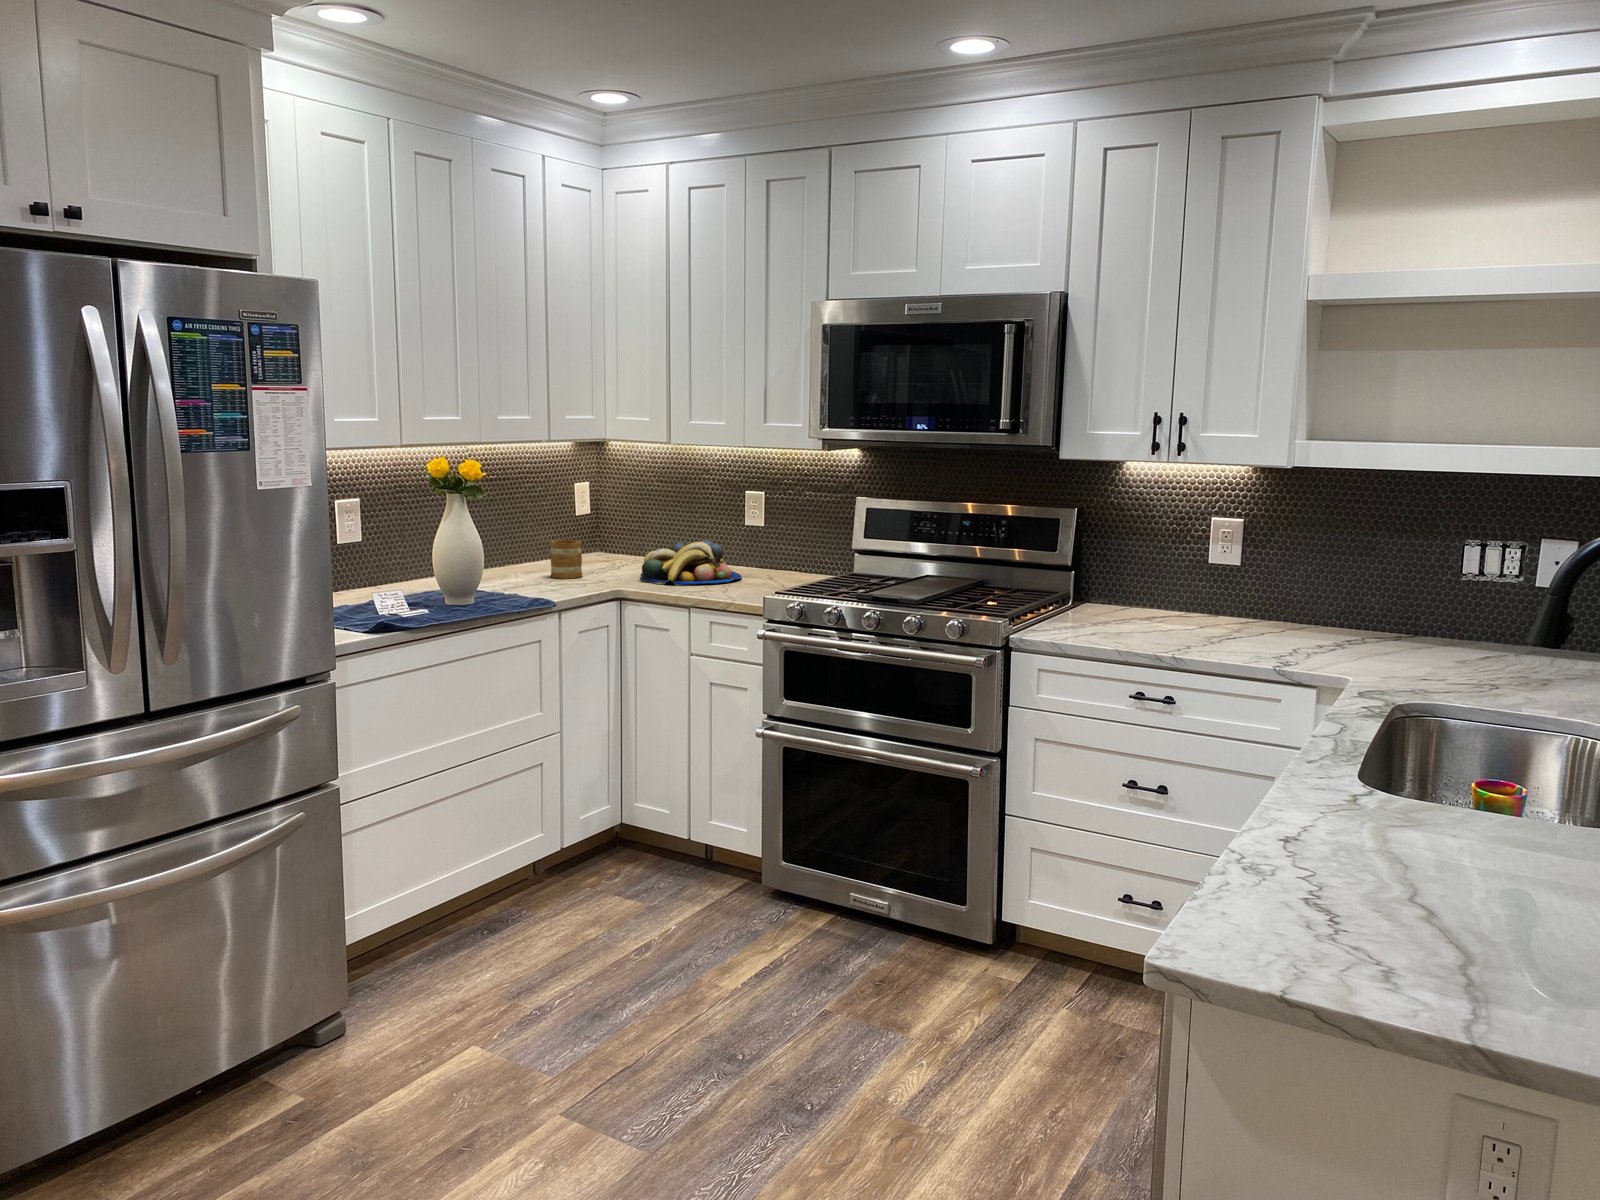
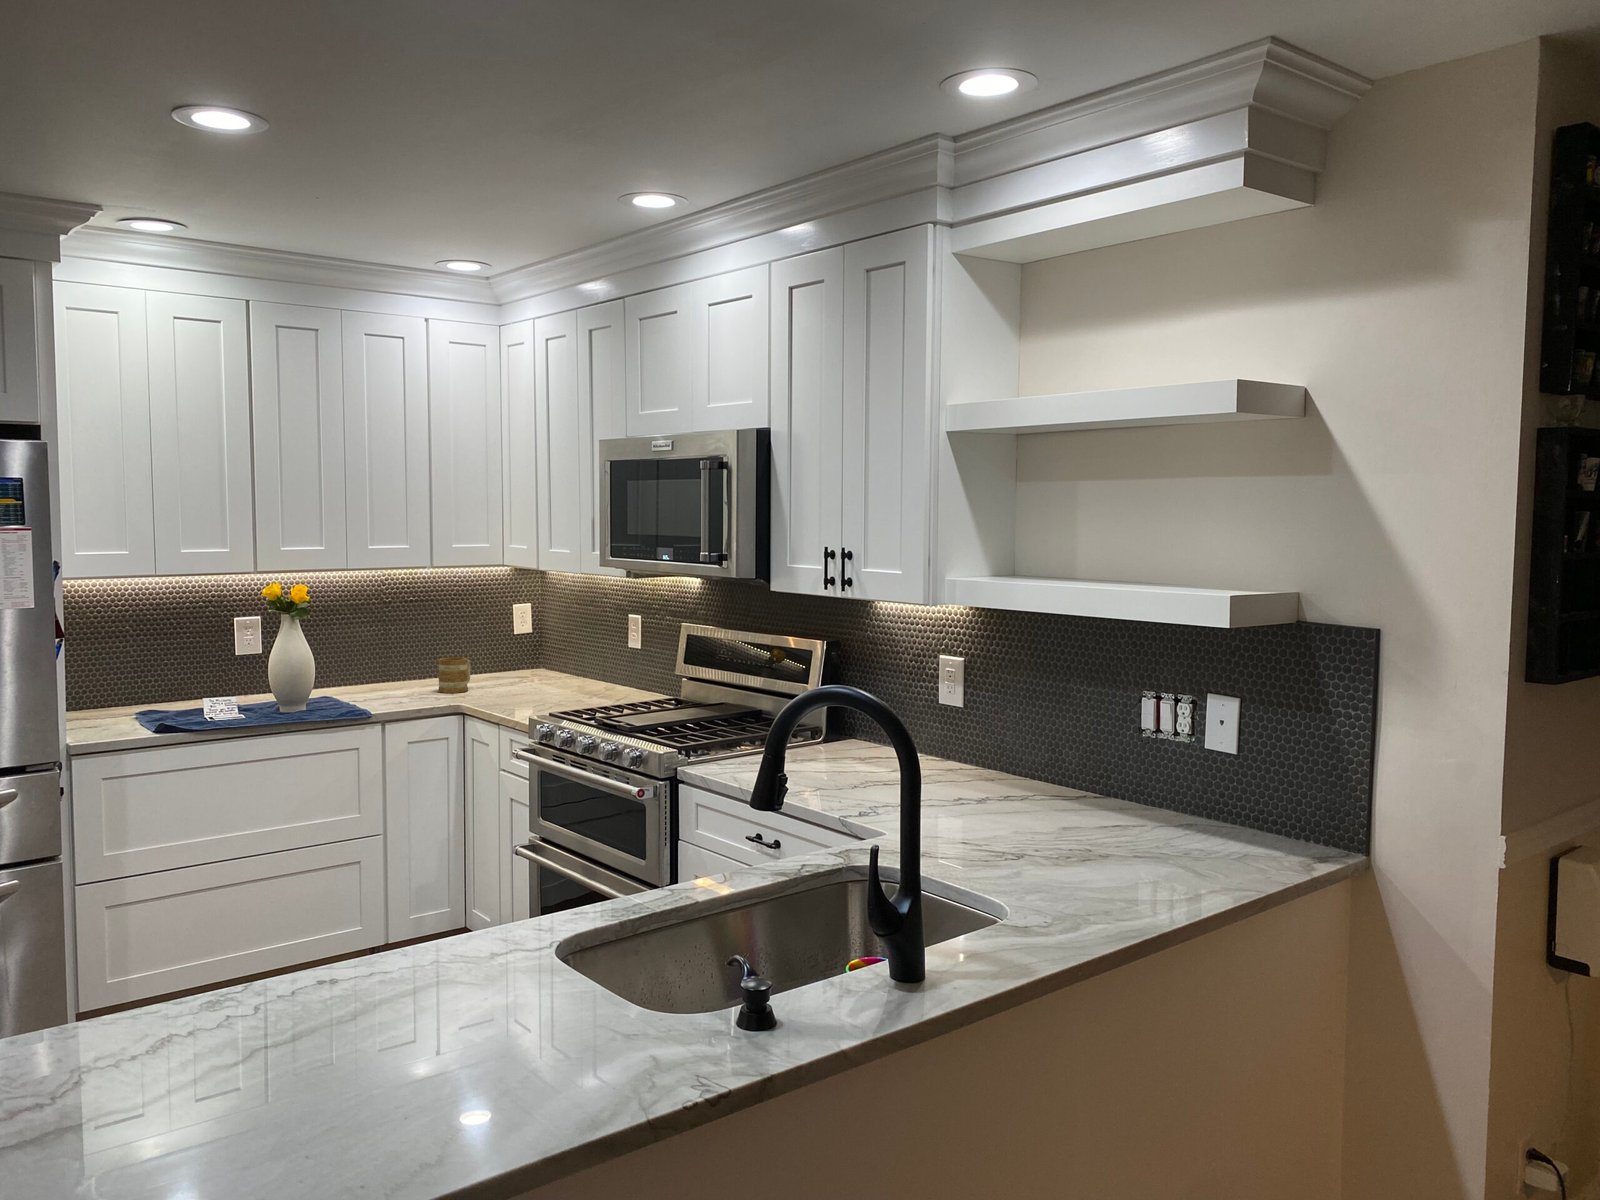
fruit bowl: present [641,540,742,585] -> none [501,662,603,704]

